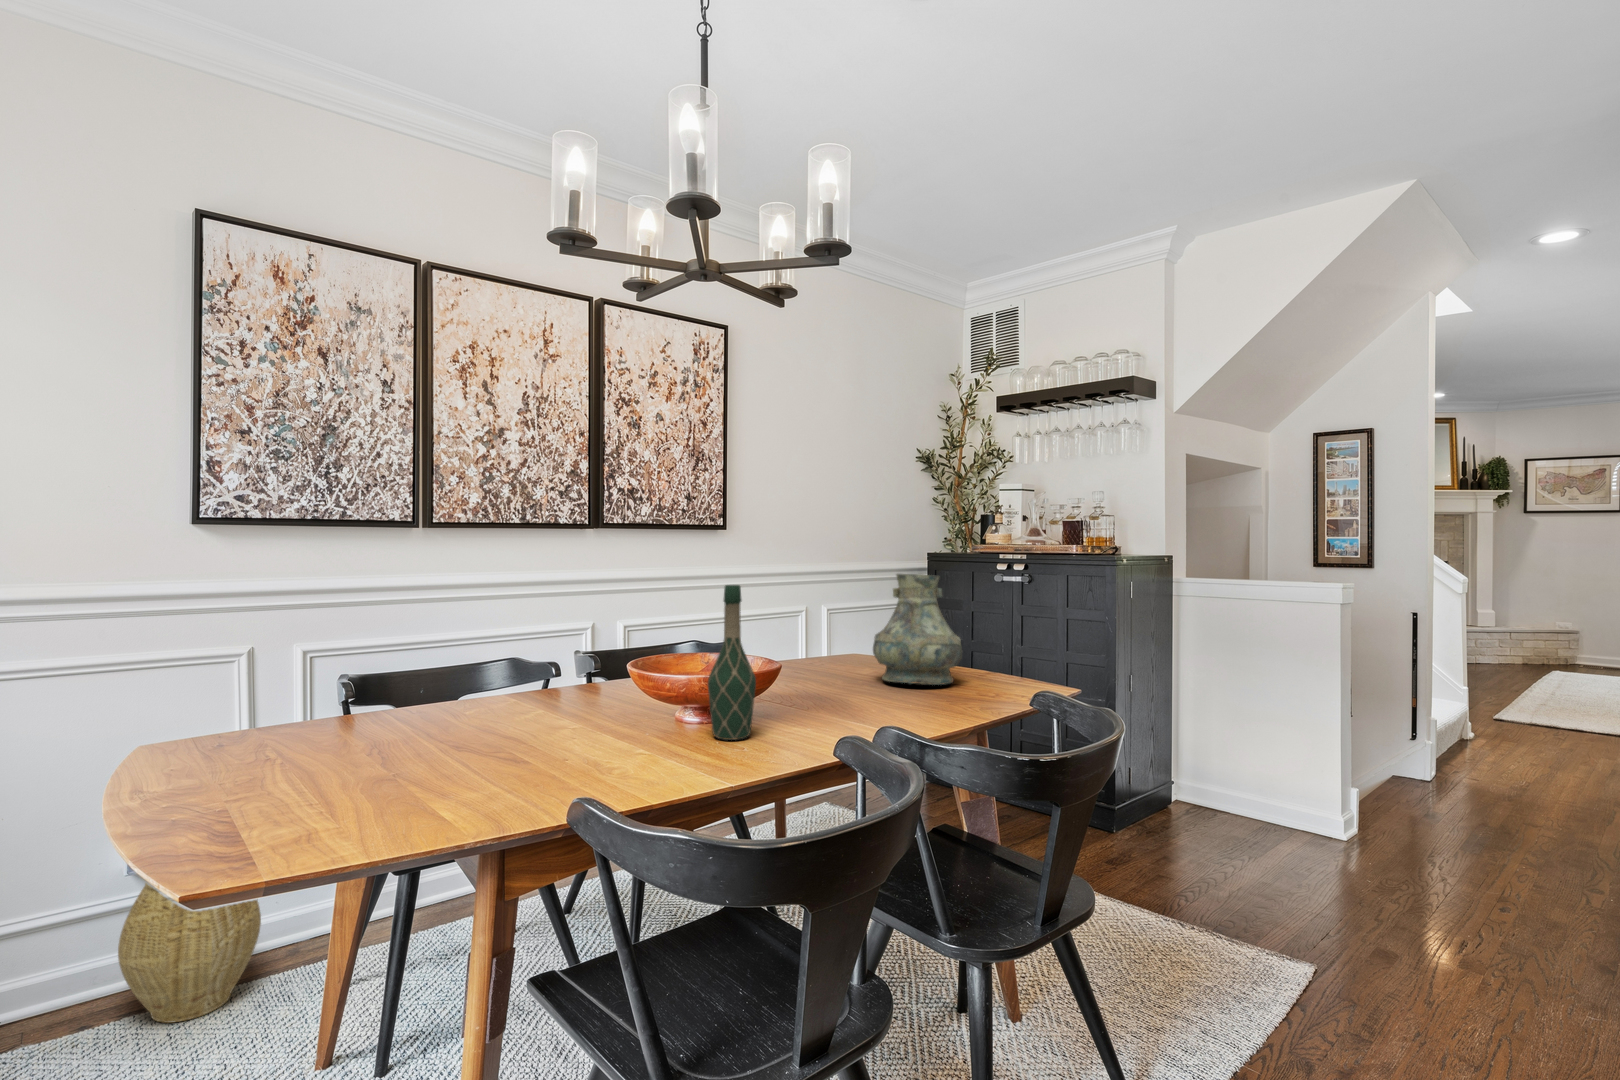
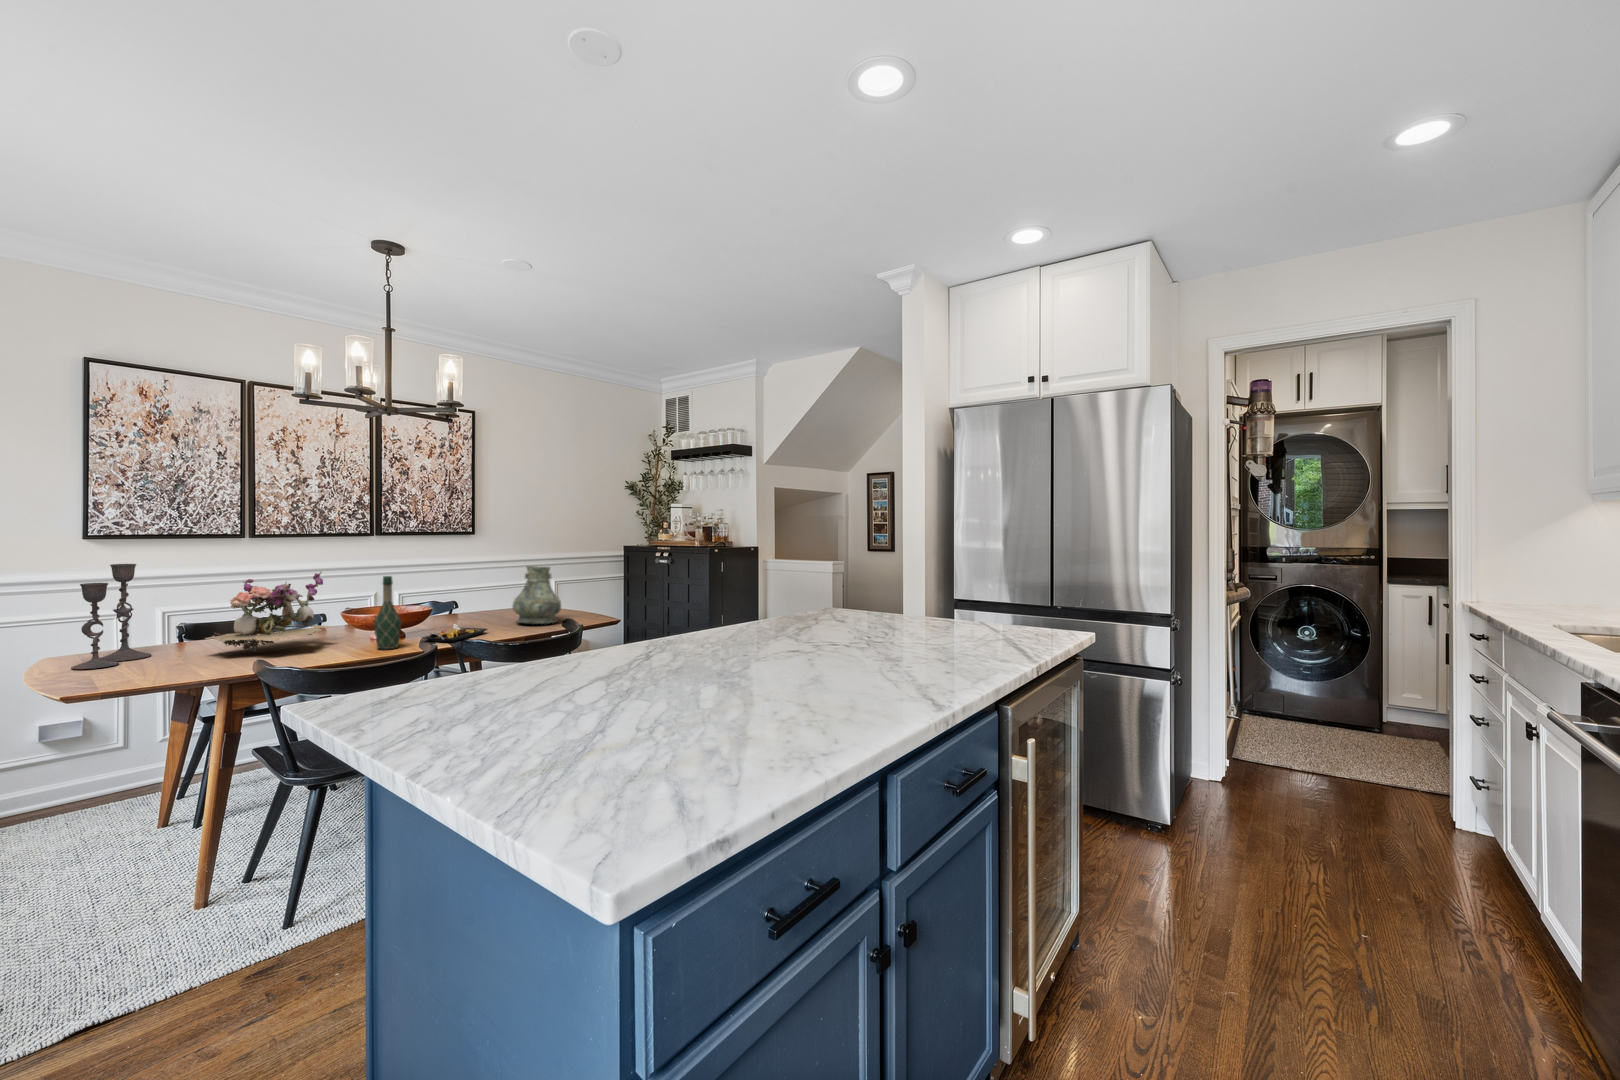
candlestick: none [174,555,310,778] -> present [71,564,151,669]
flower arrangement: none [407,576,618,739] -> present [206,571,333,651]
plate: none [772,685,866,723] -> present [422,624,487,642]
woven basket: present [118,883,261,1023] -> none [41,730,135,818]

